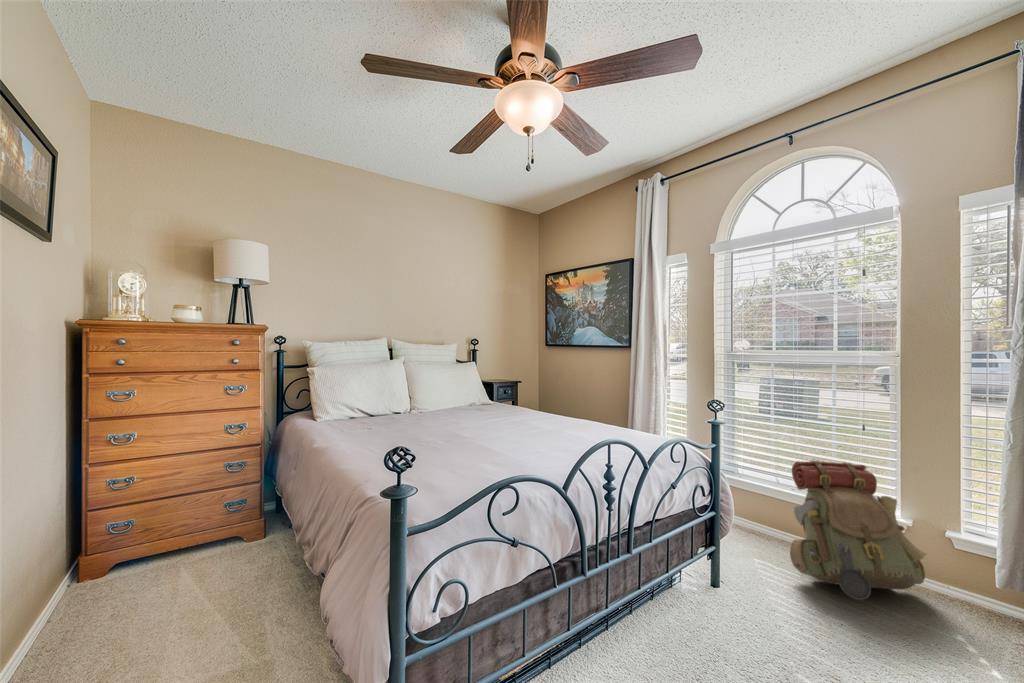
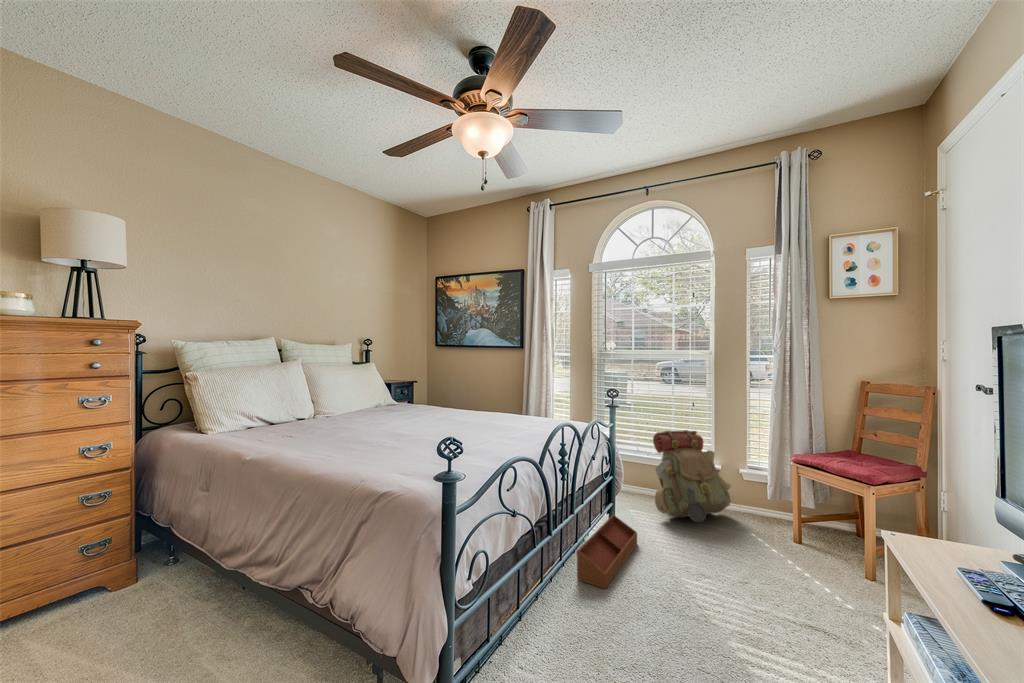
storage bin: none [644,562,749,664] -> present [577,515,637,589]

